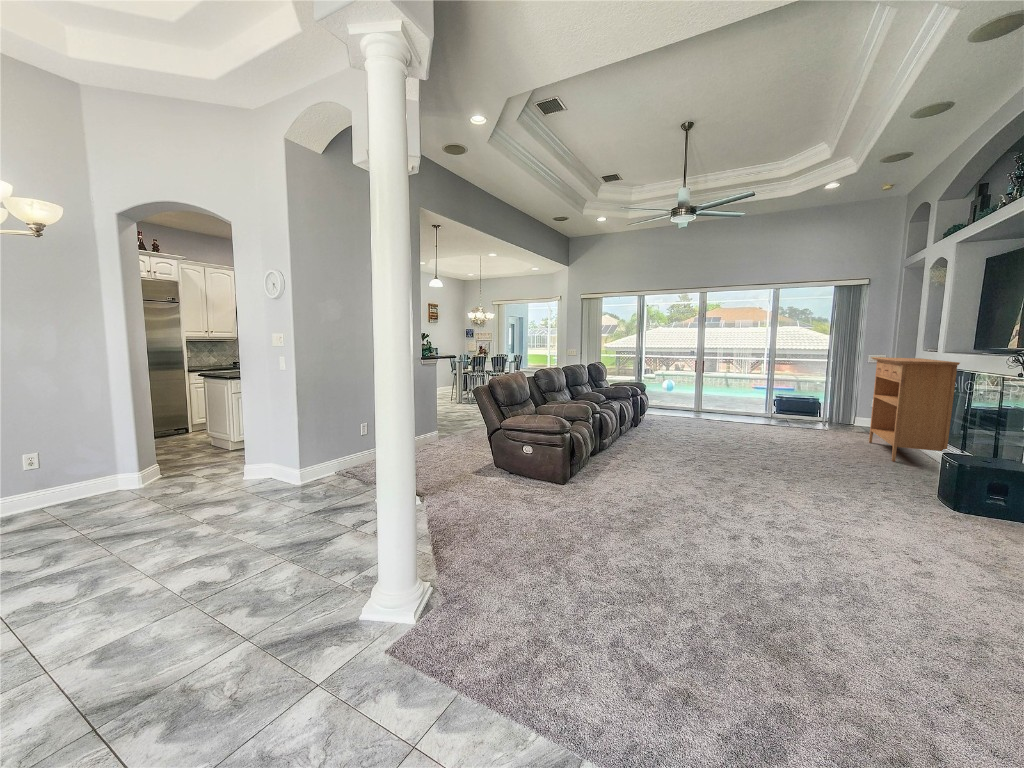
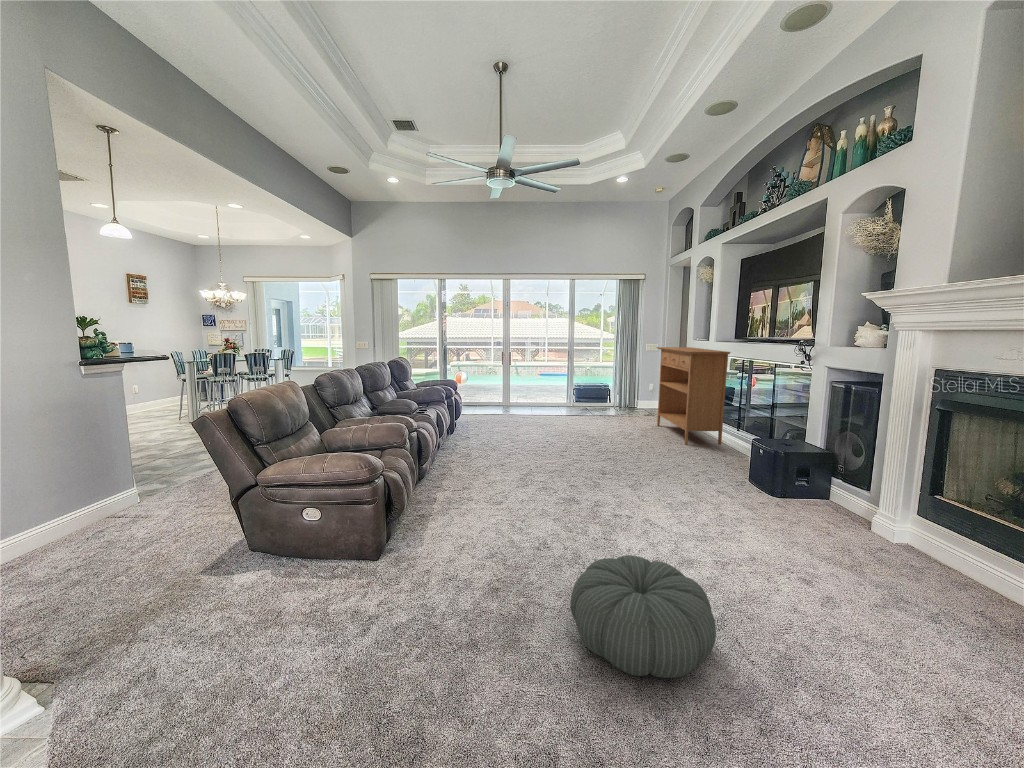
pouf: none [683,501,794,573] -> present [571,555,716,678]

